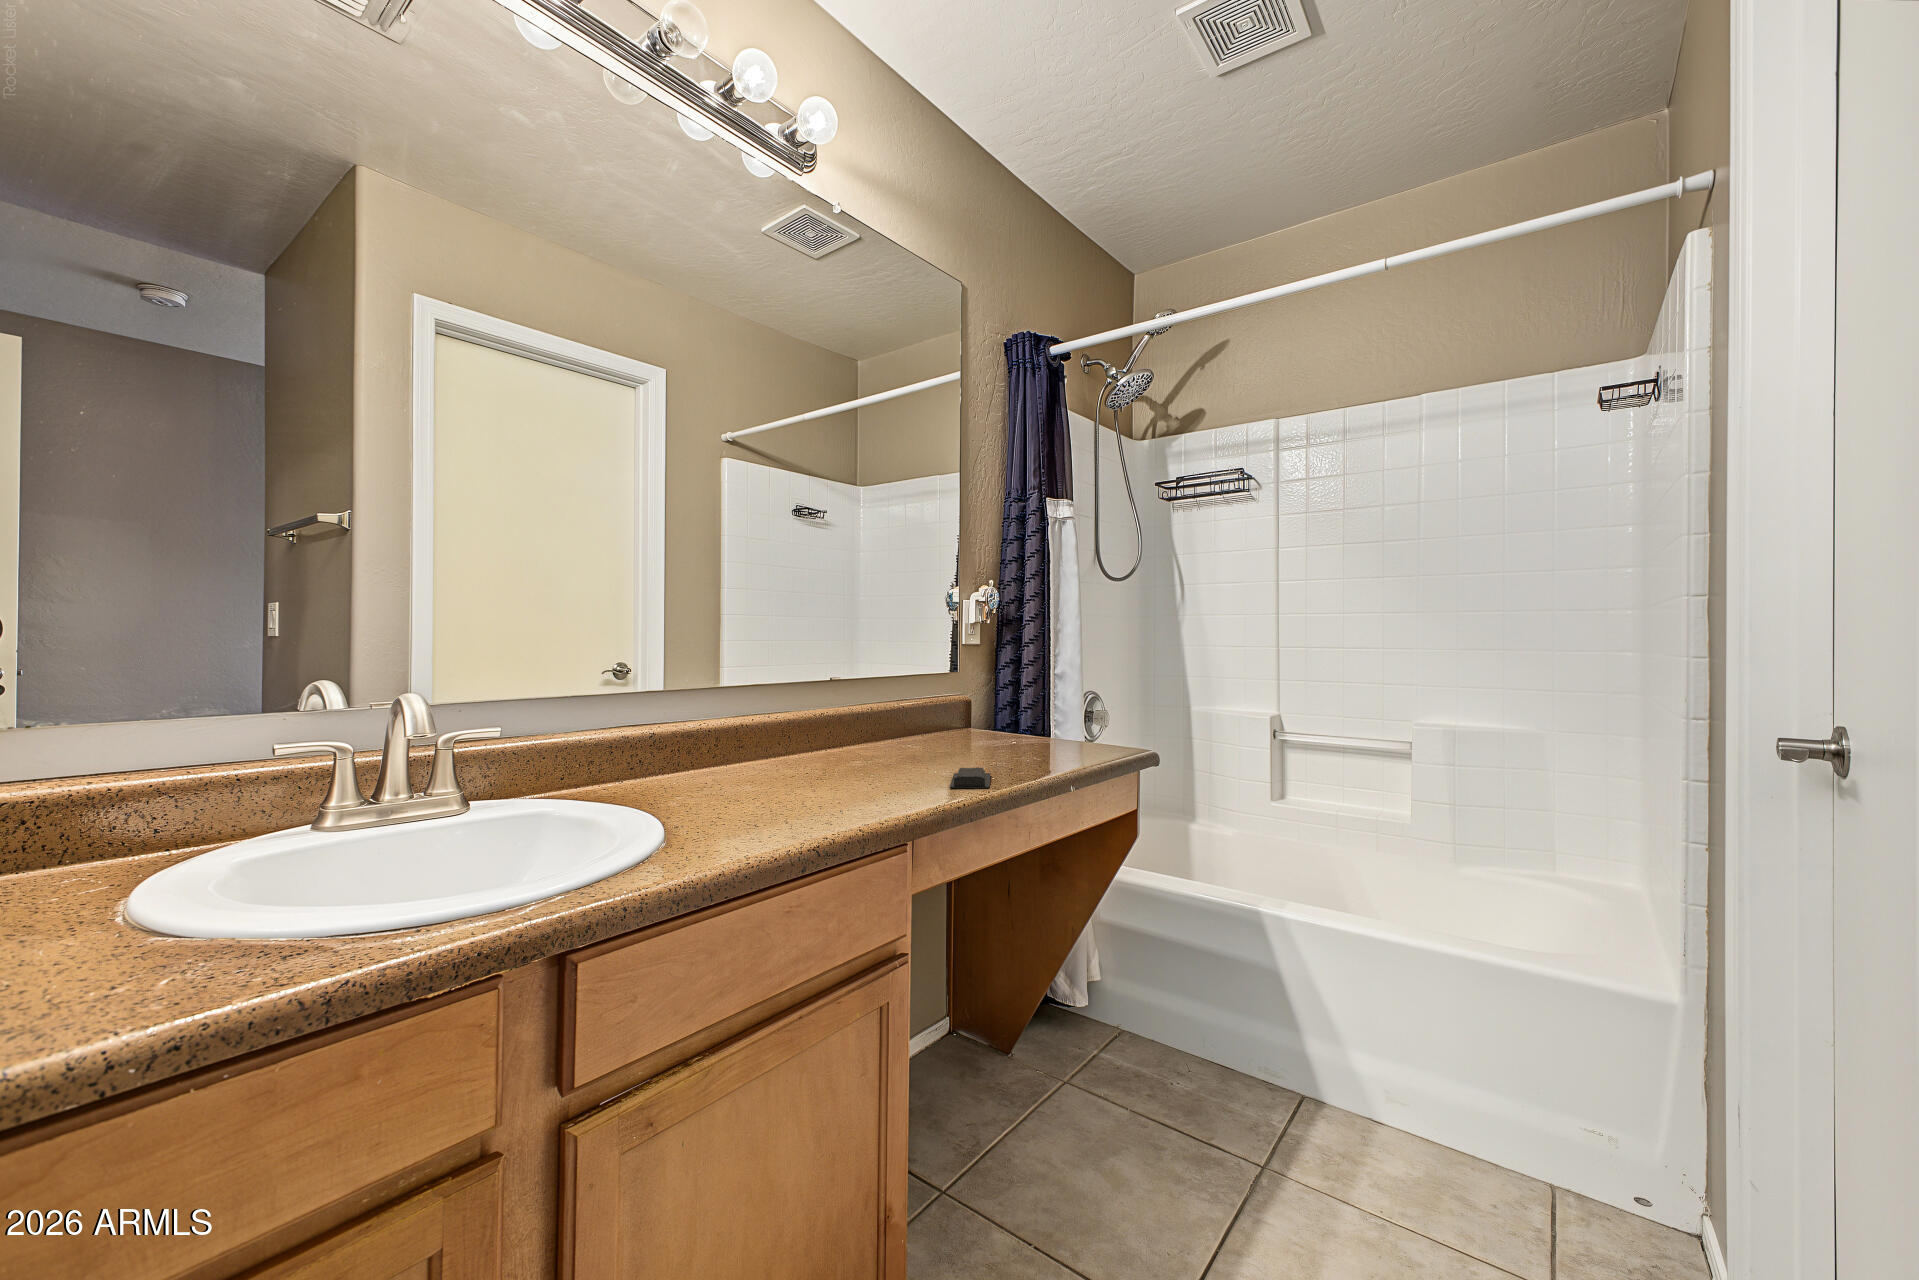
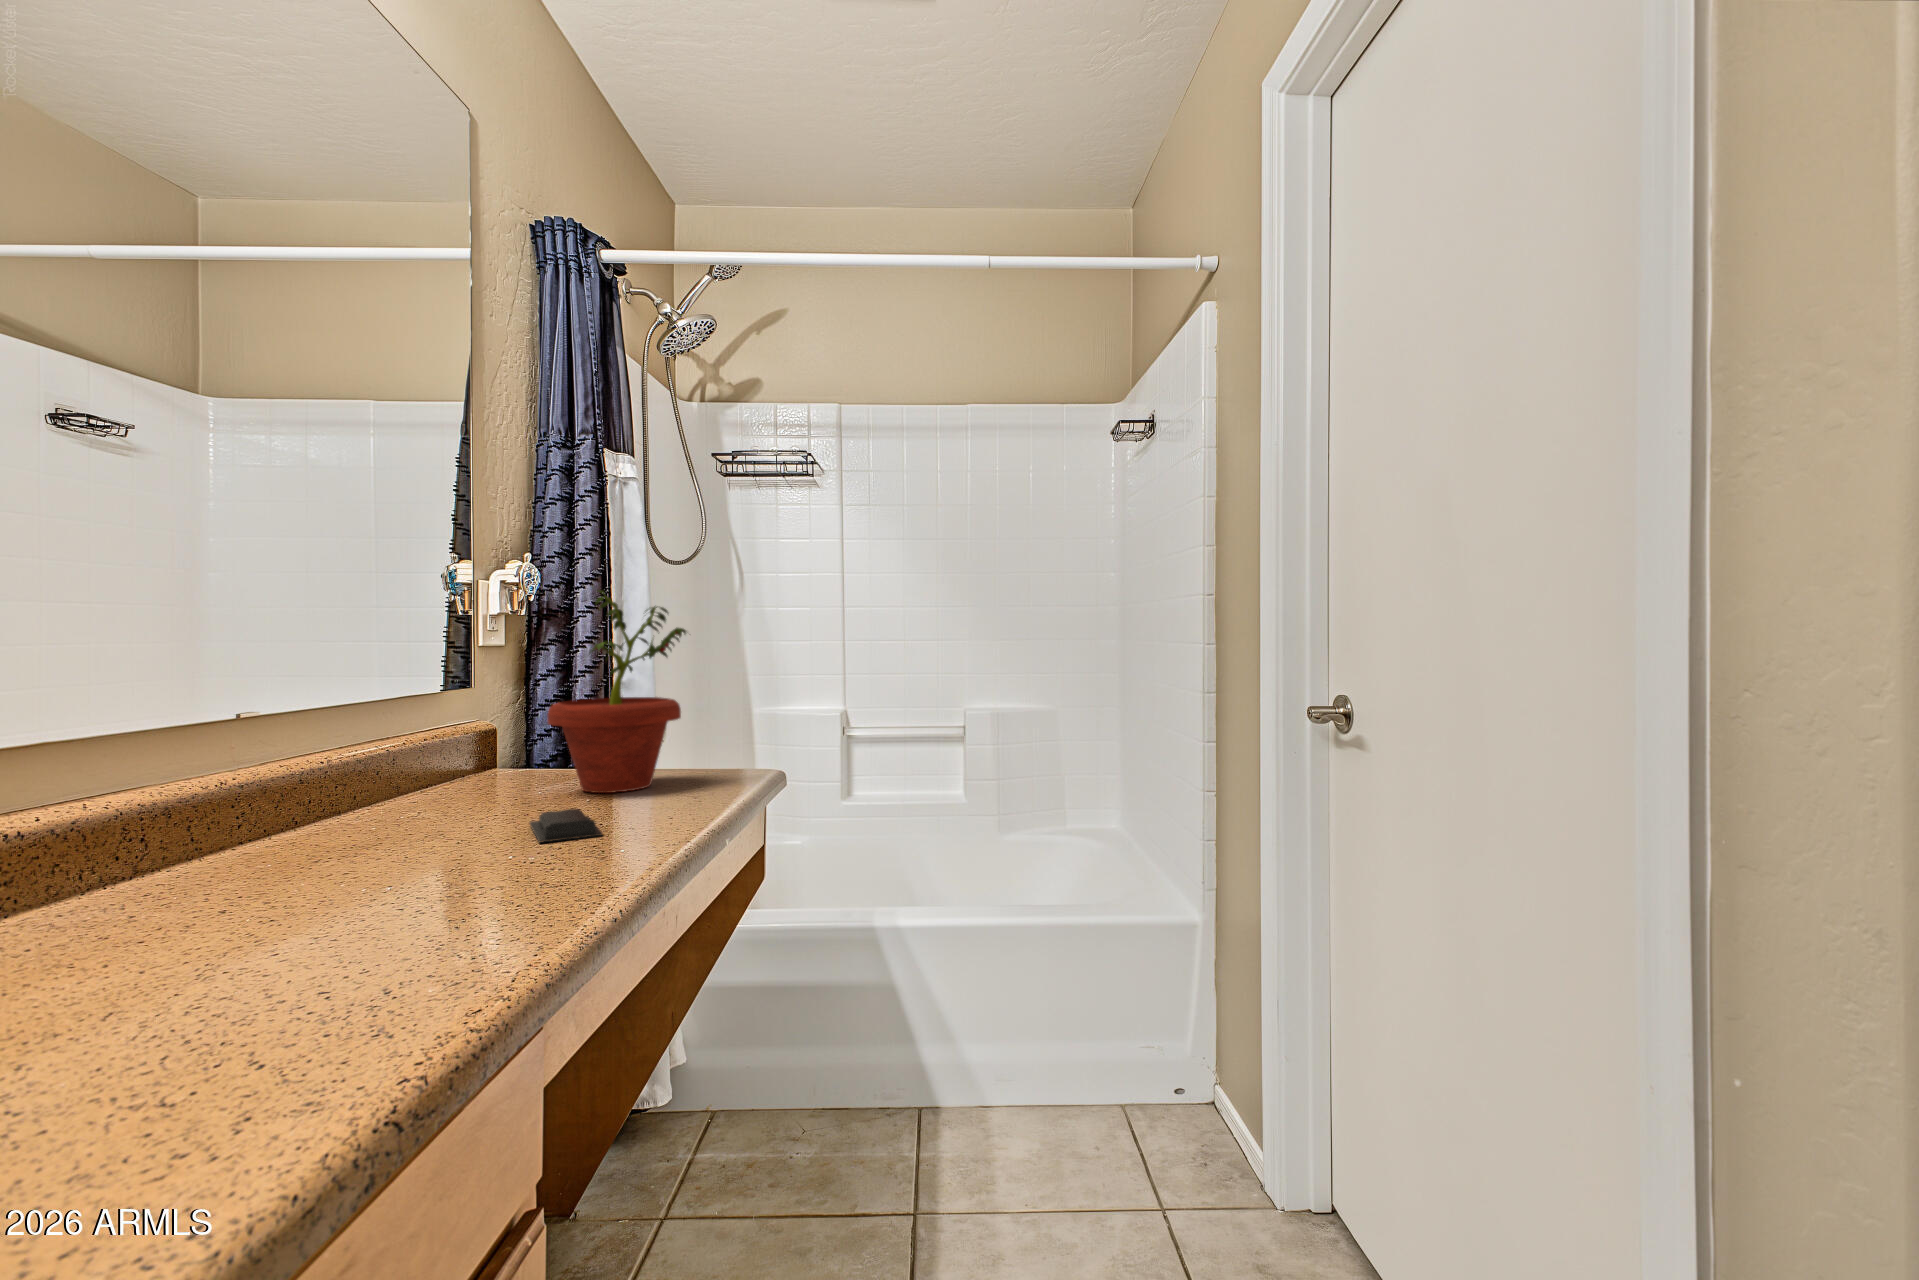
potted plant: none [982,612,1079,758] -> present [547,590,687,793]

